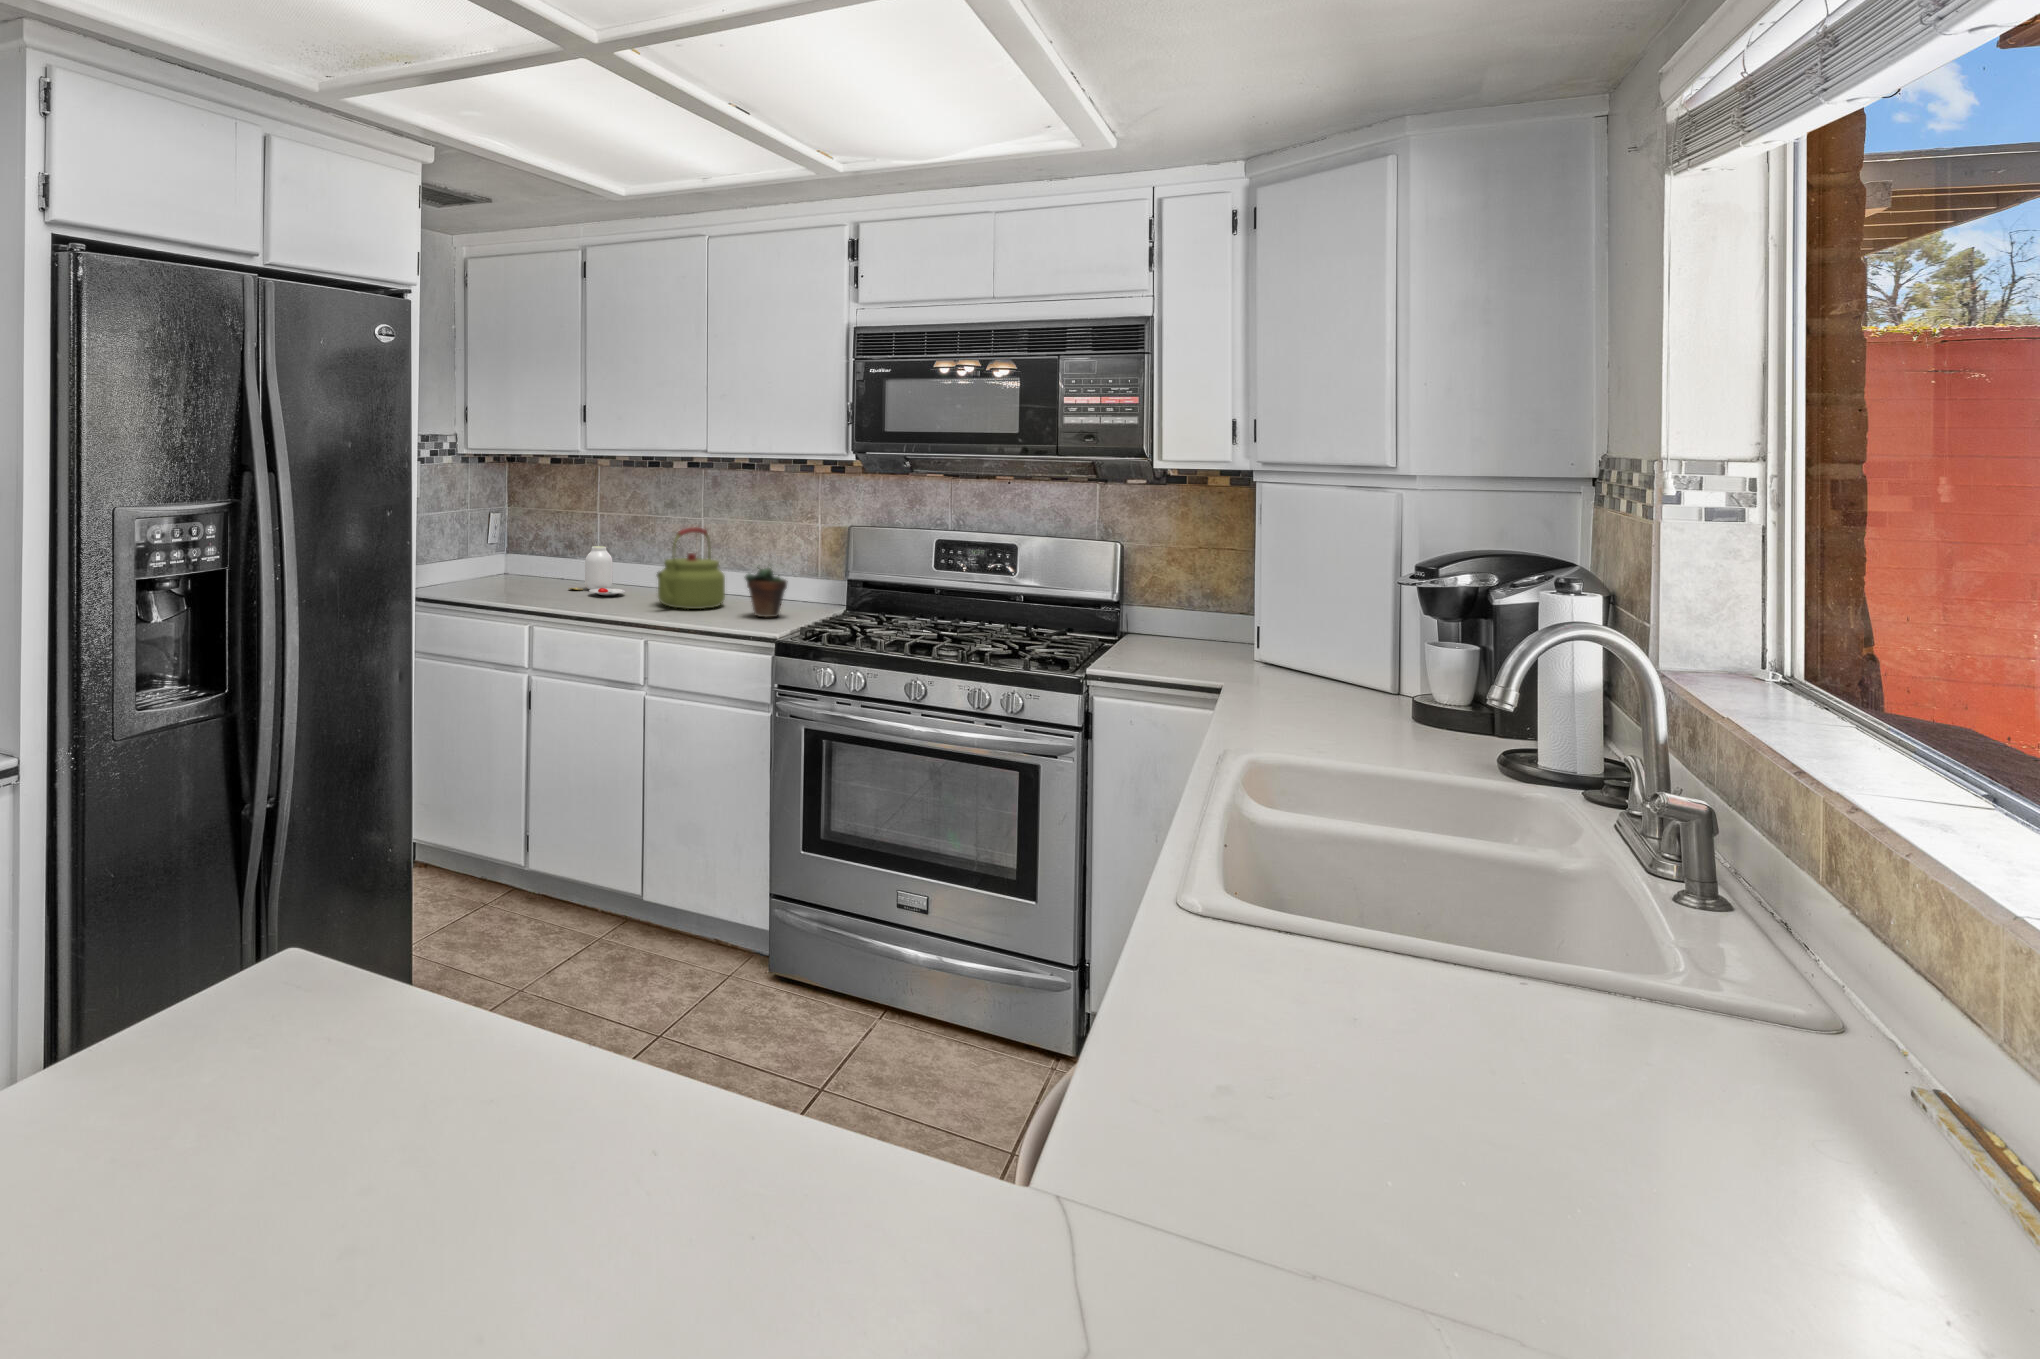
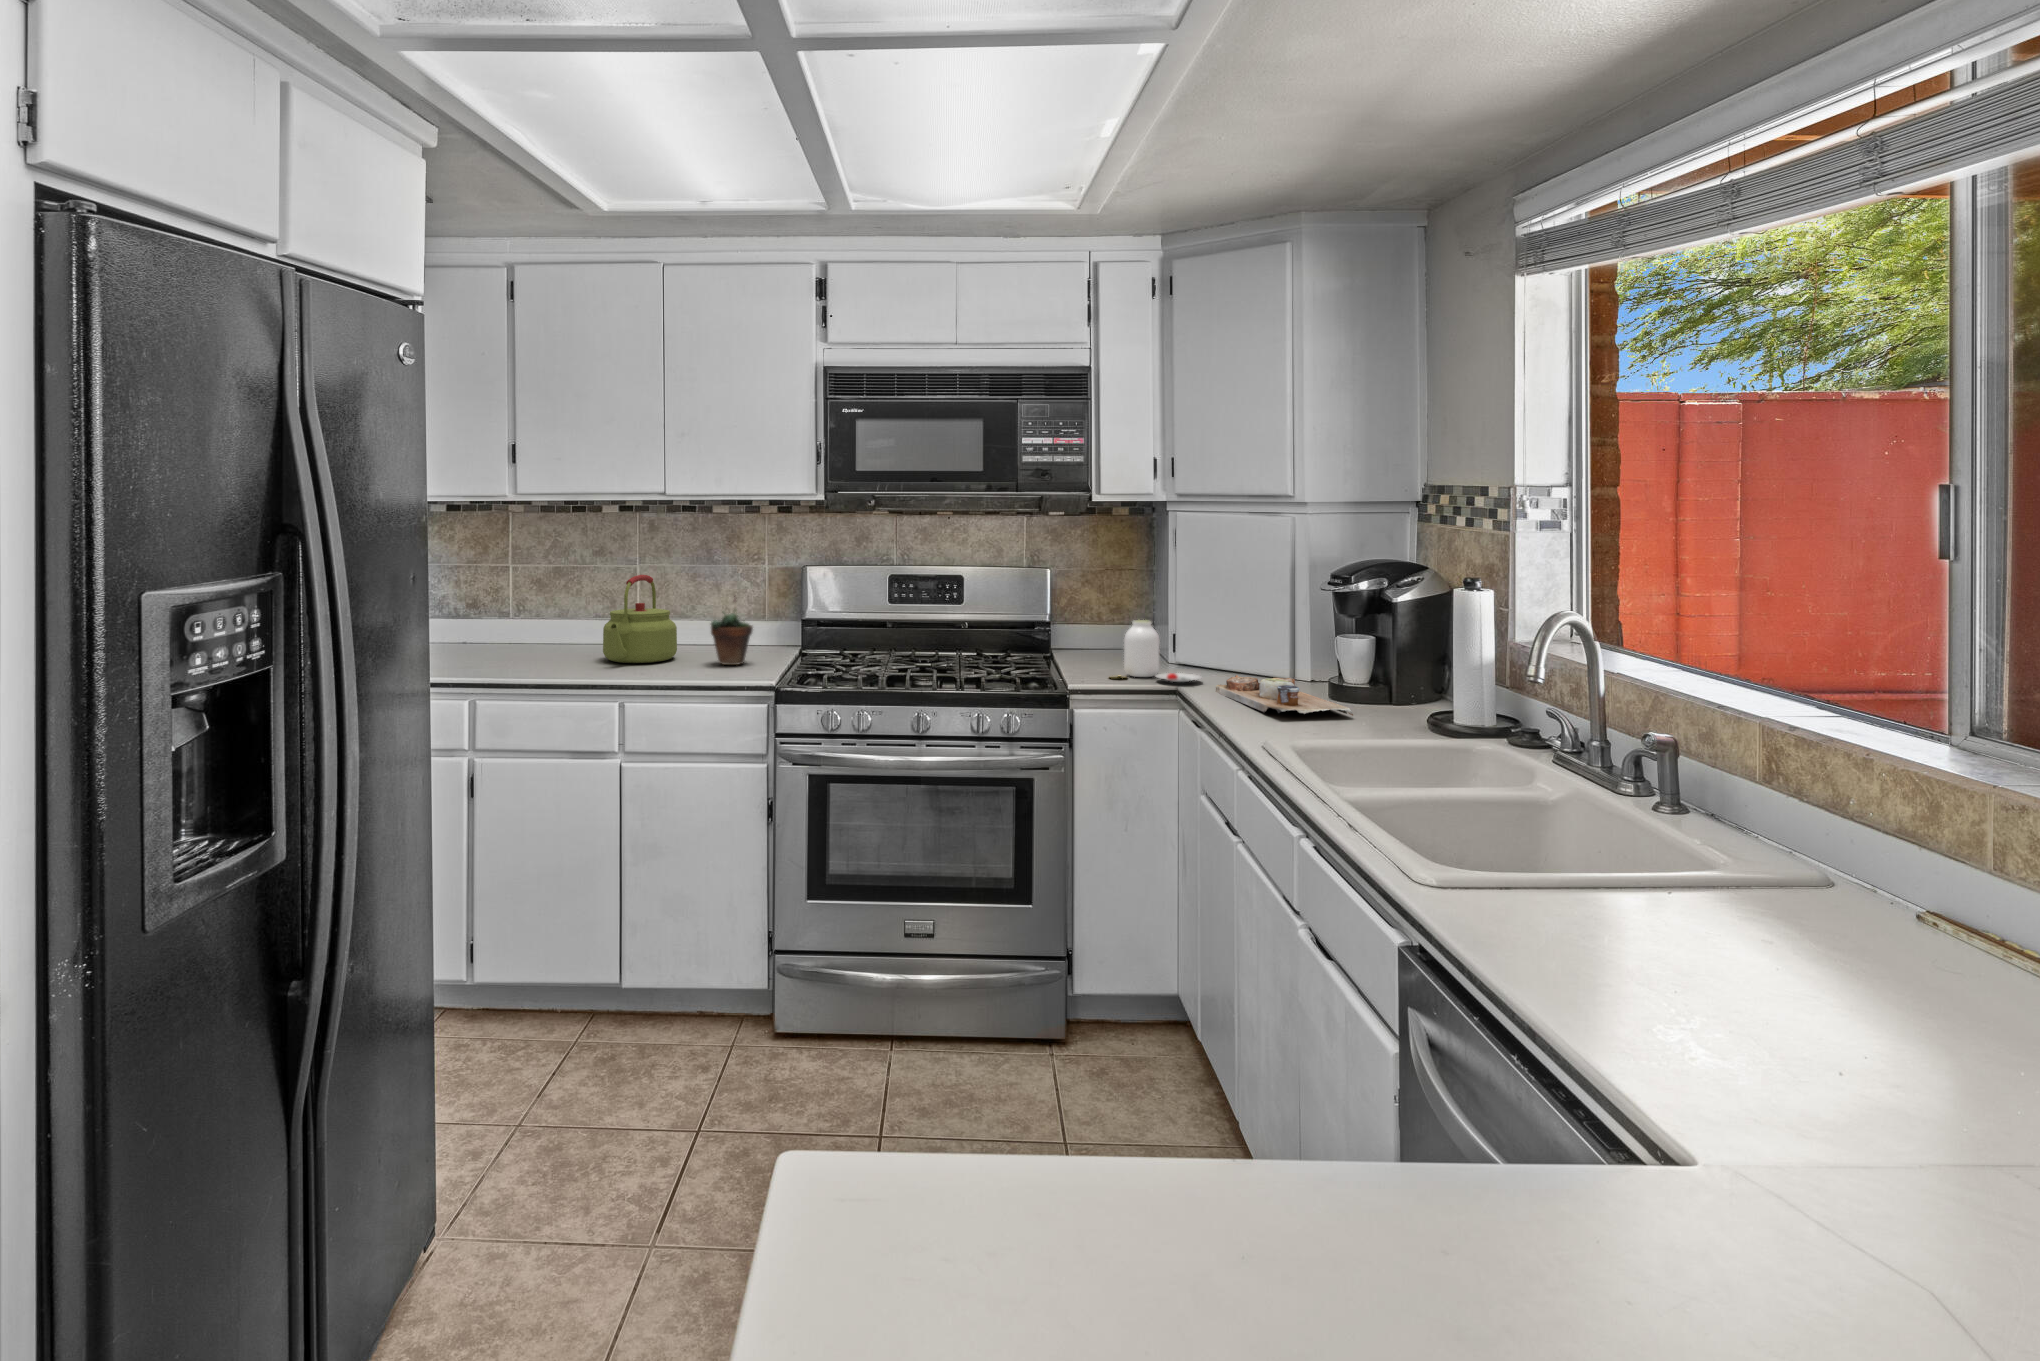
jar: present [569,546,625,595] -> present [1113,620,1201,682]
cutting board: none [1270,677,1425,744] -> present [1216,675,1353,716]

